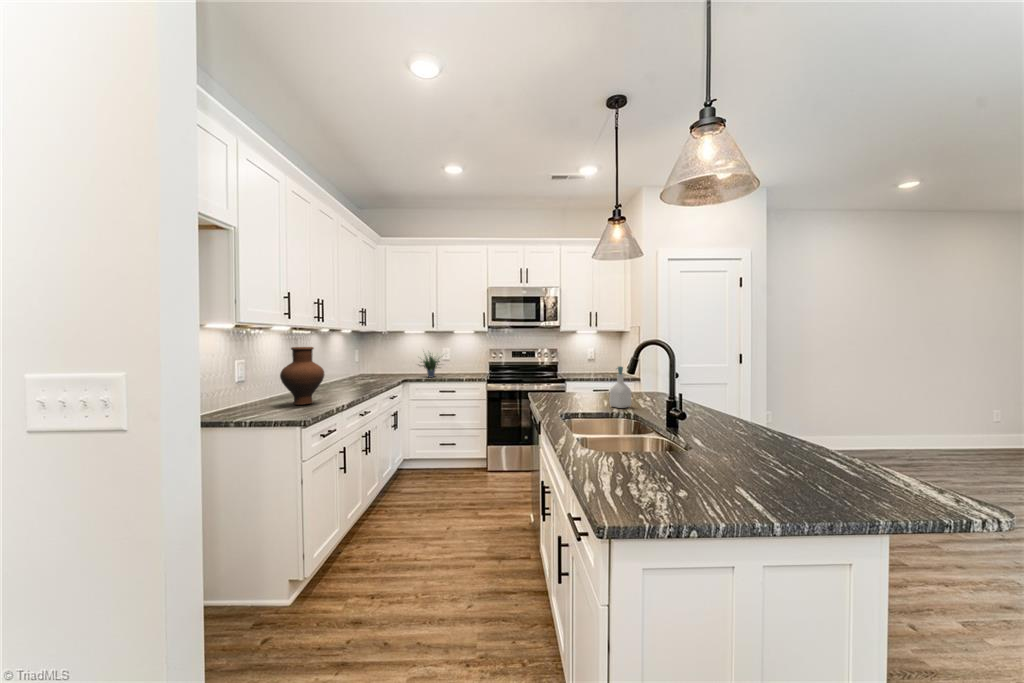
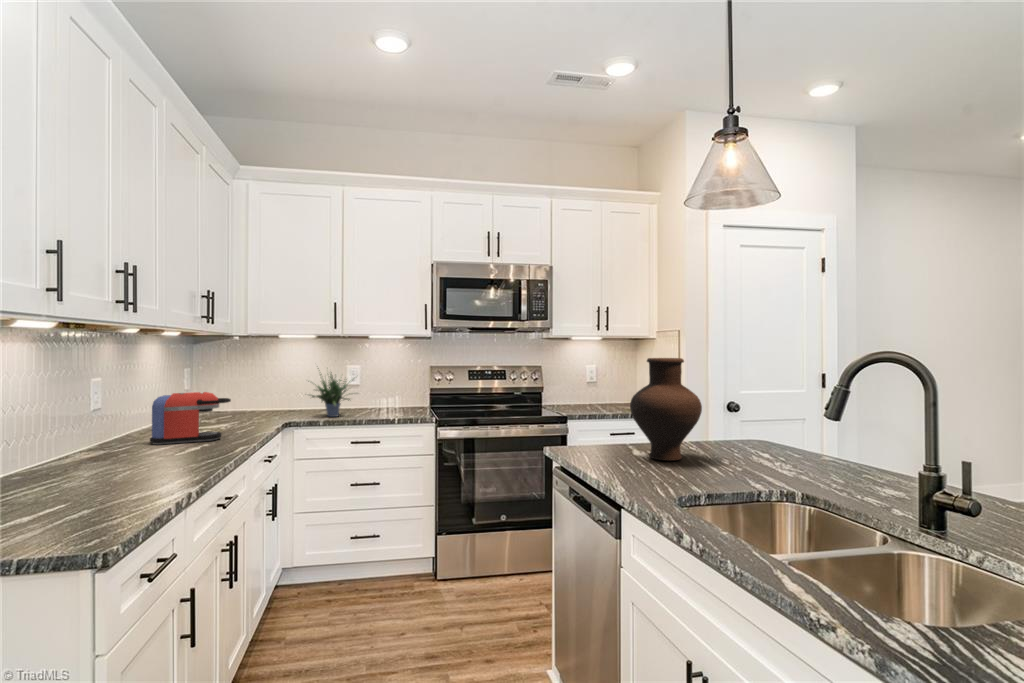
vase: present [280,347,324,405] -> present [630,358,702,461]
coffee maker: none [334,361,372,387] -> present [150,392,231,445]
soap bottle: present [610,367,631,408] -> none [740,400,779,478]

